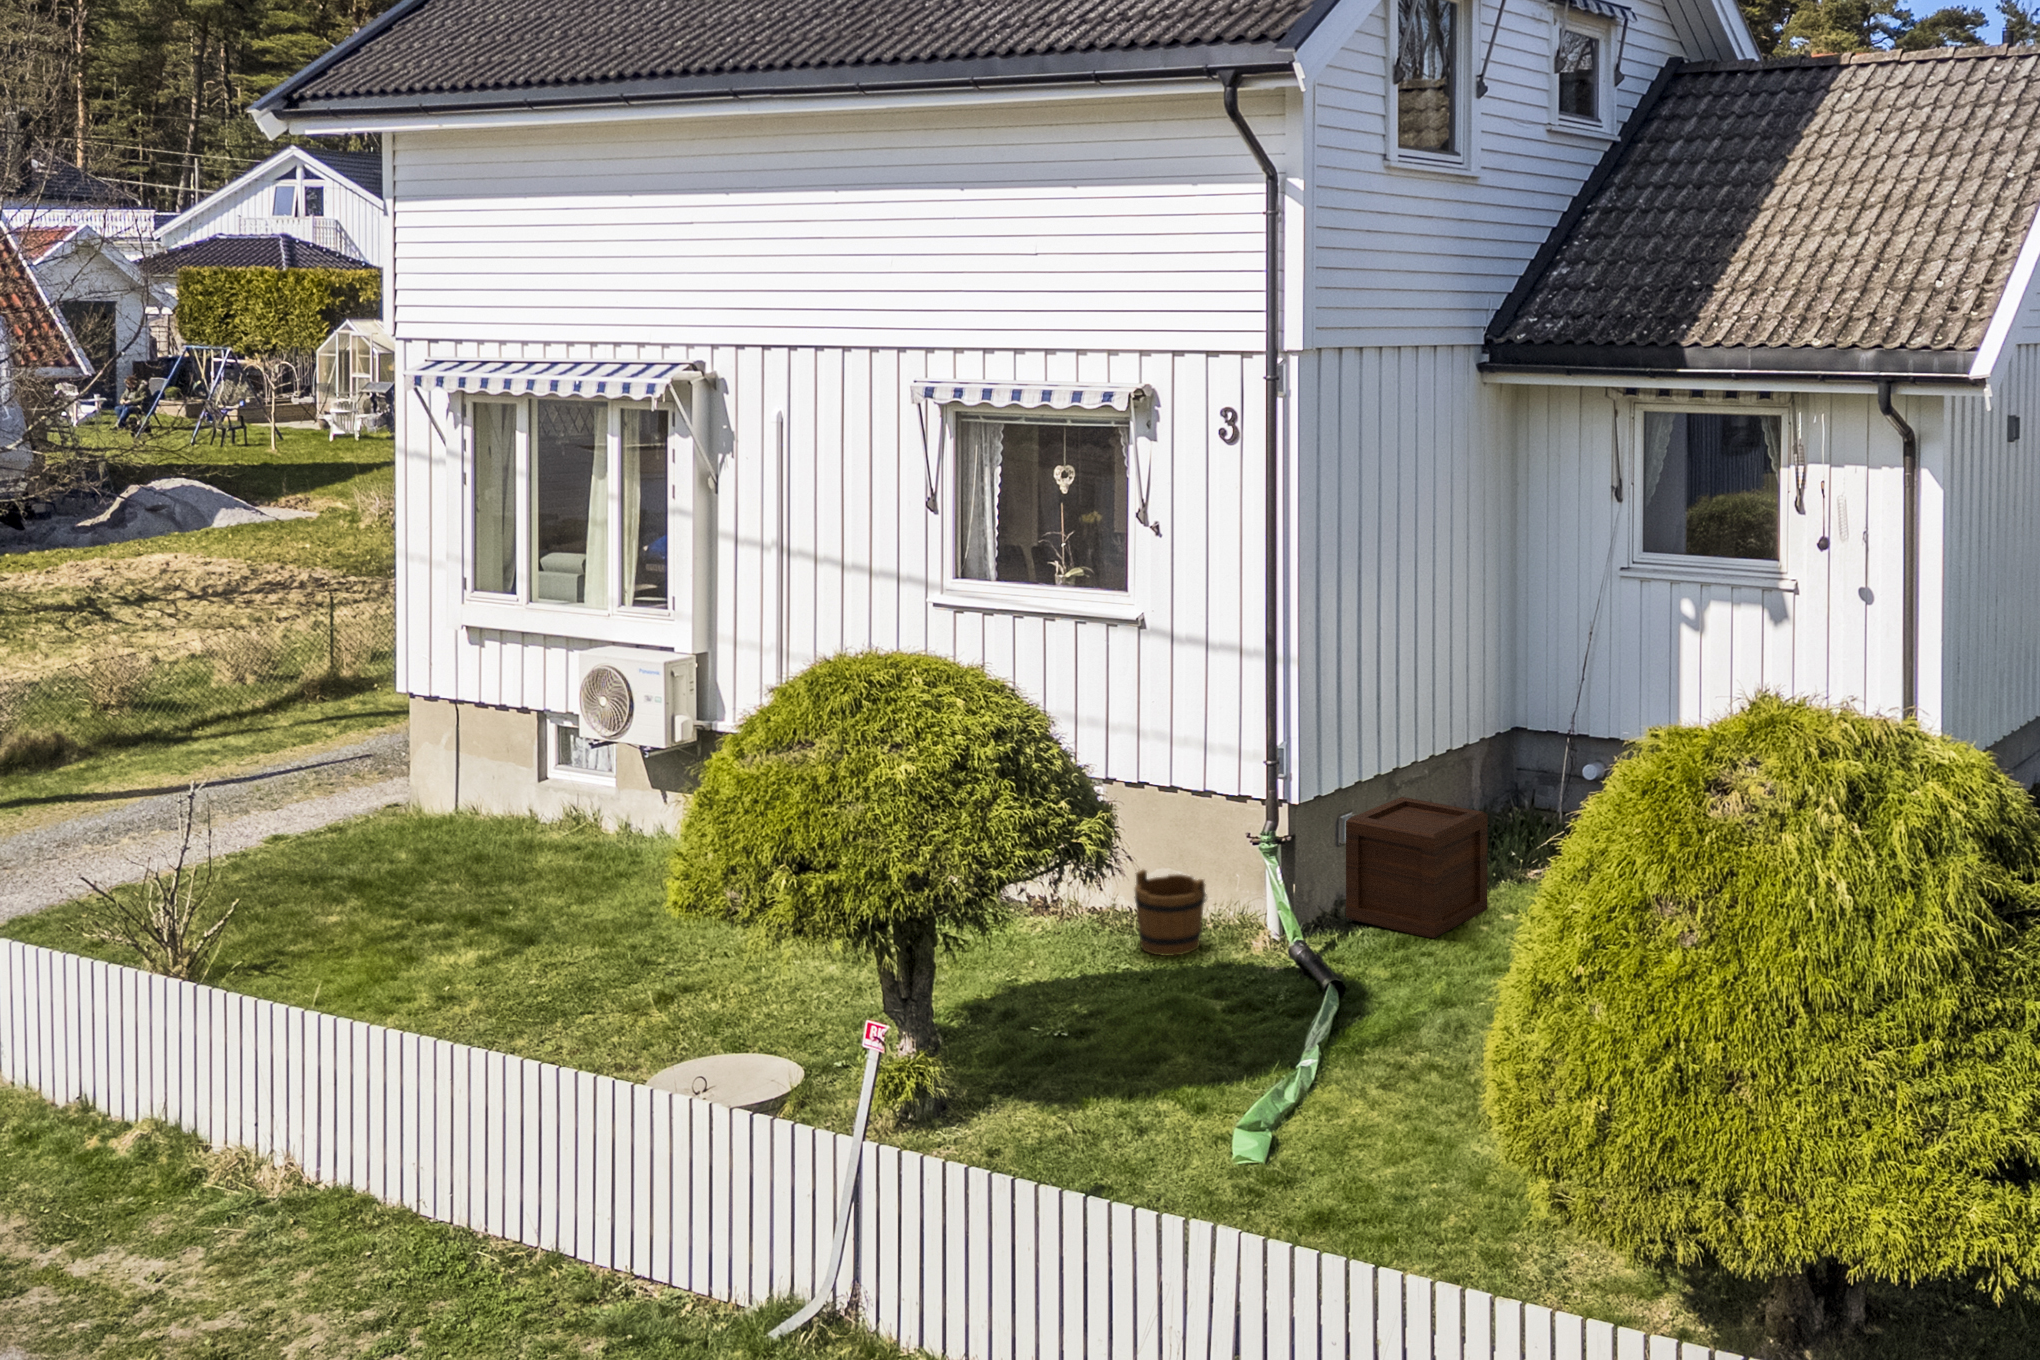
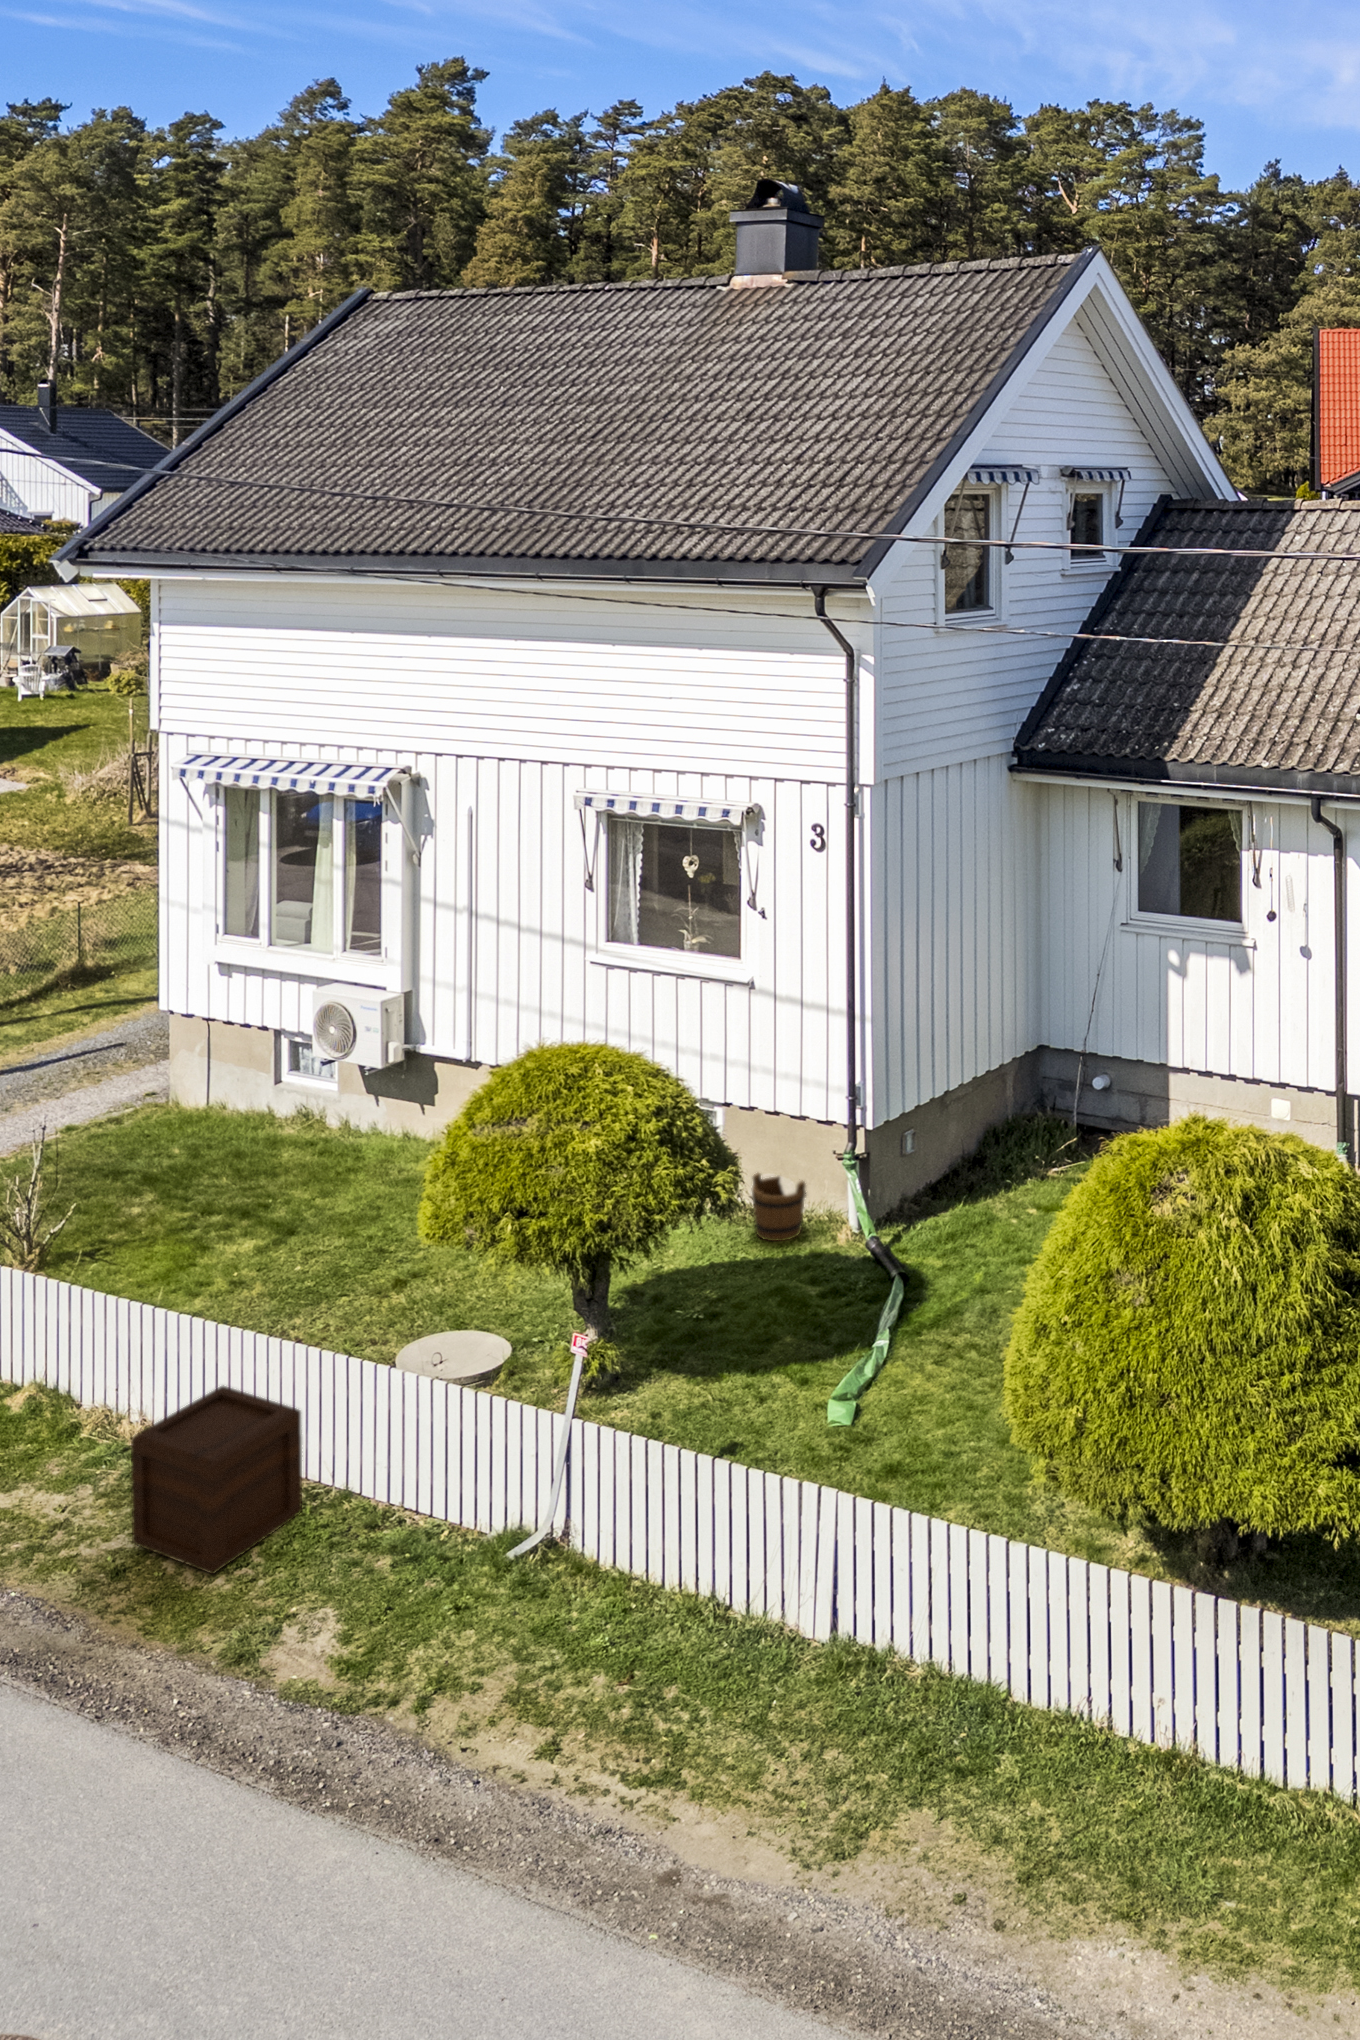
wooden crate: present [1346,797,1488,939] -> present [131,1385,302,1574]

